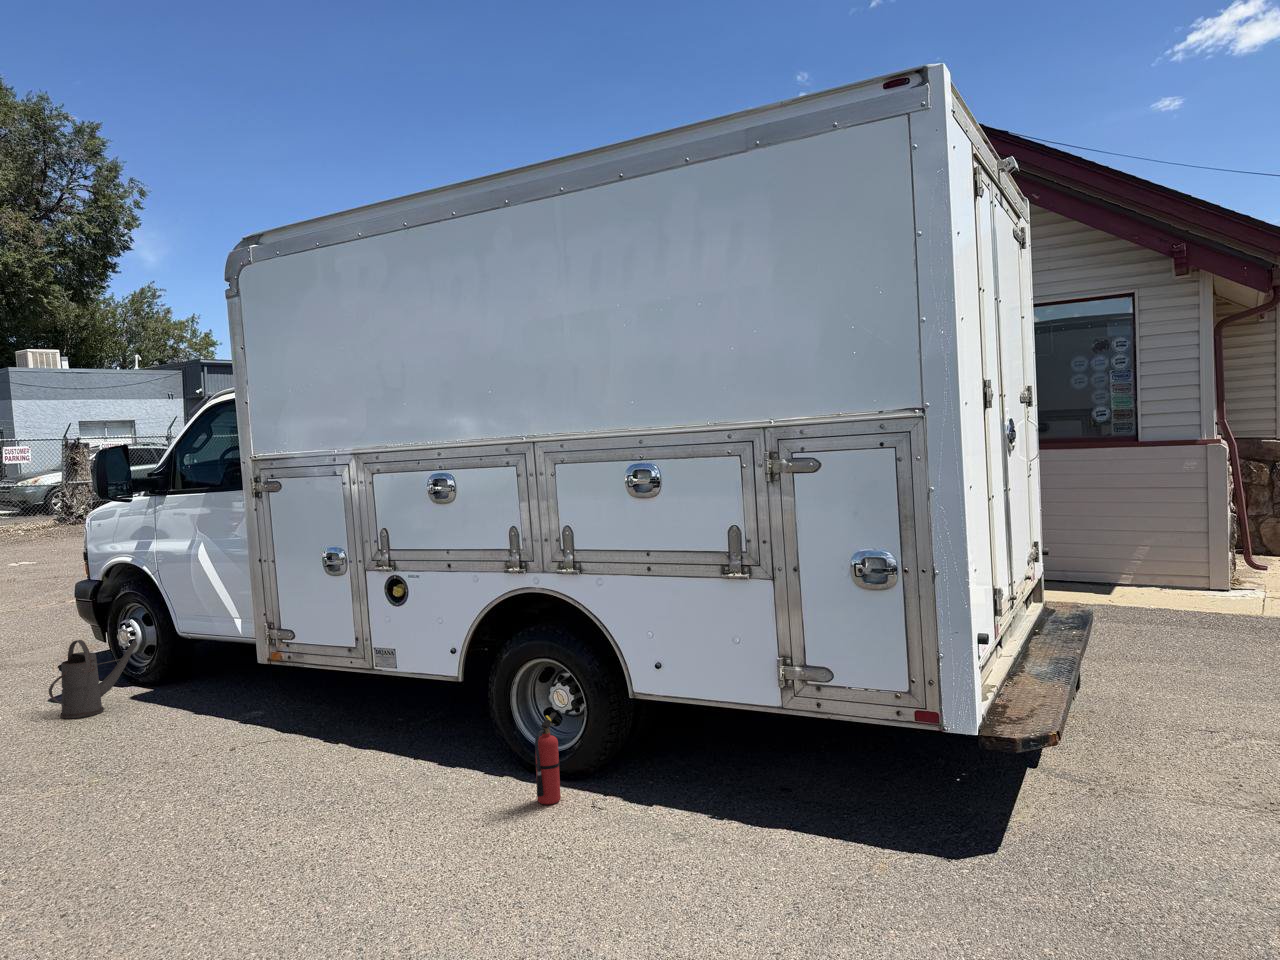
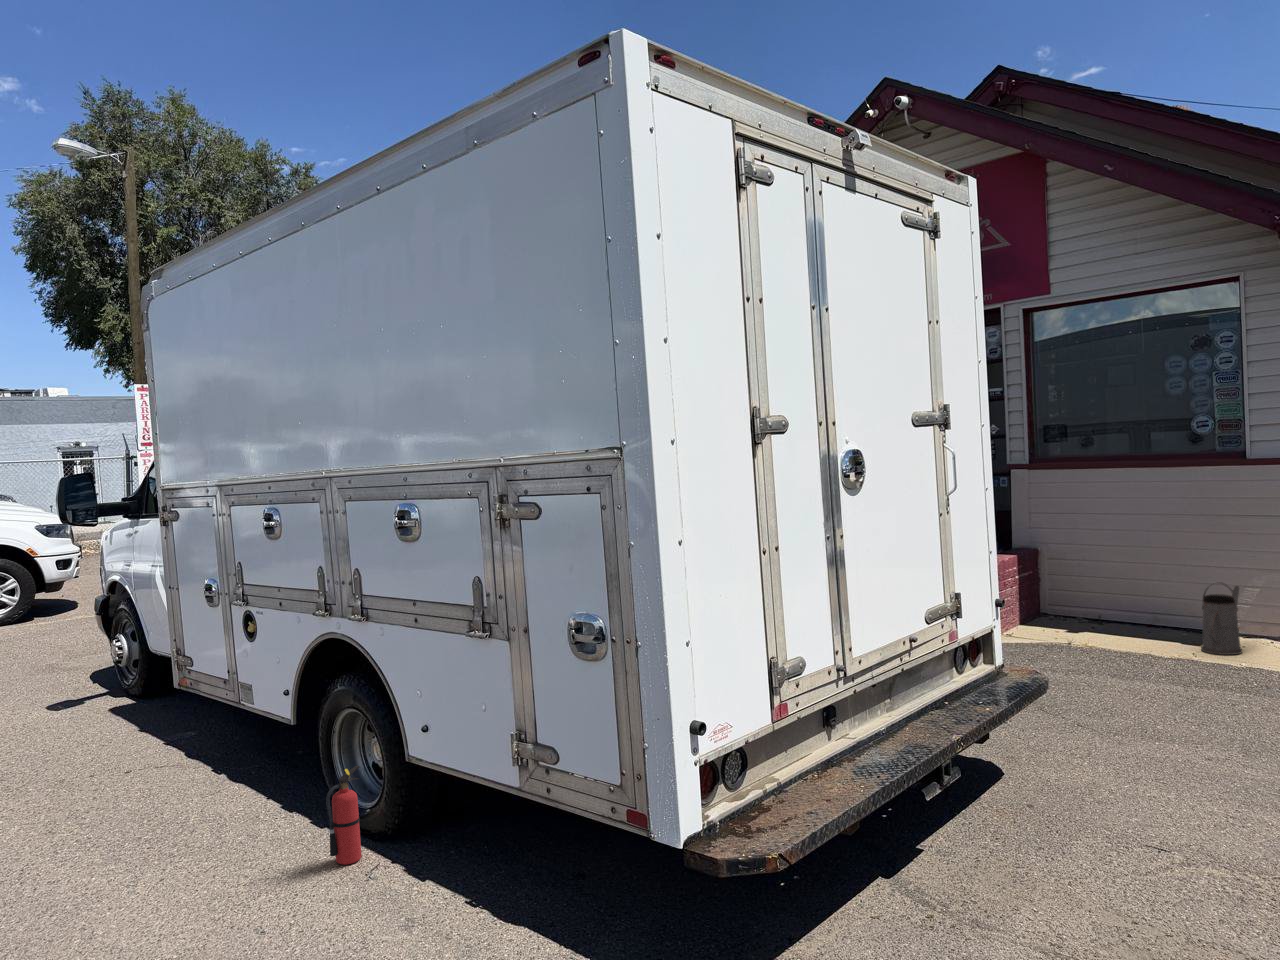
watering can: present [49,640,137,719] -> present [1201,582,1242,655]

